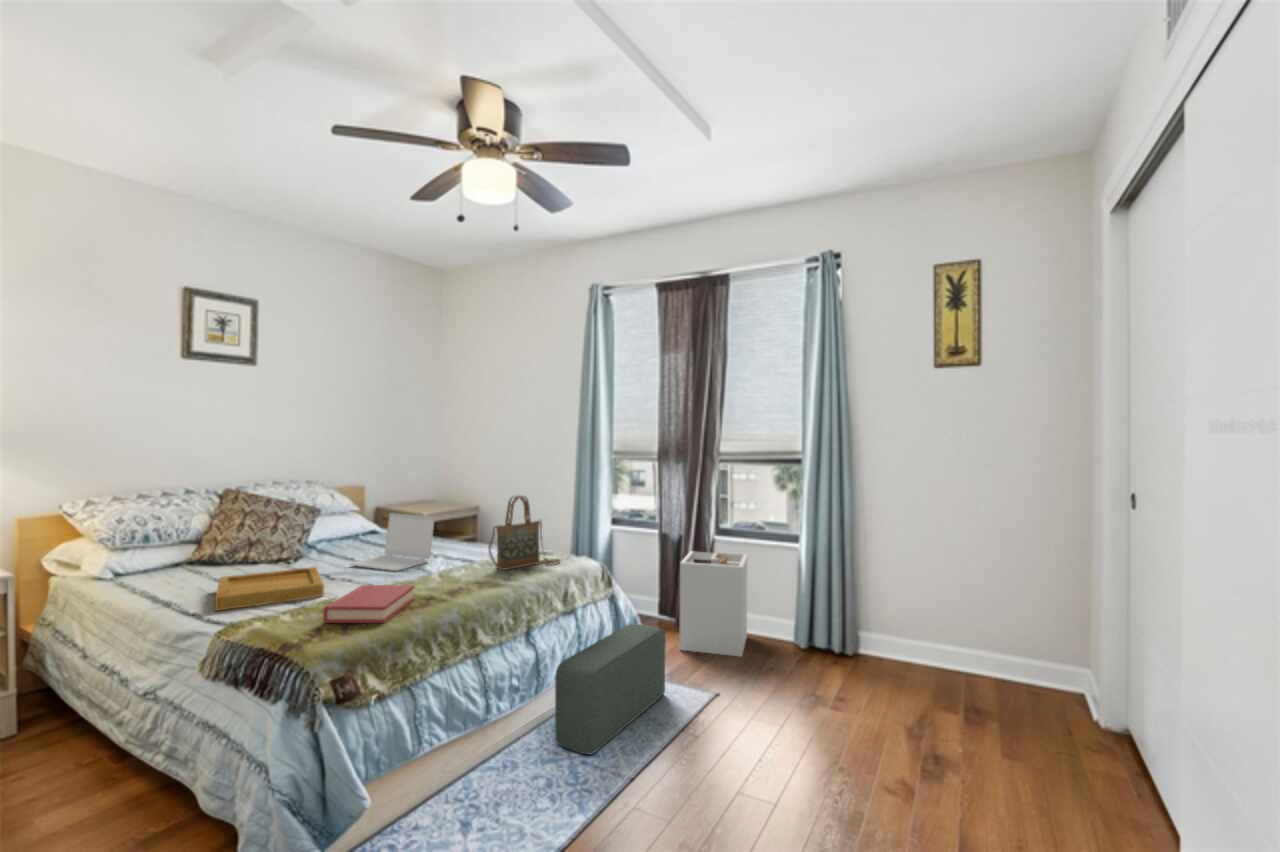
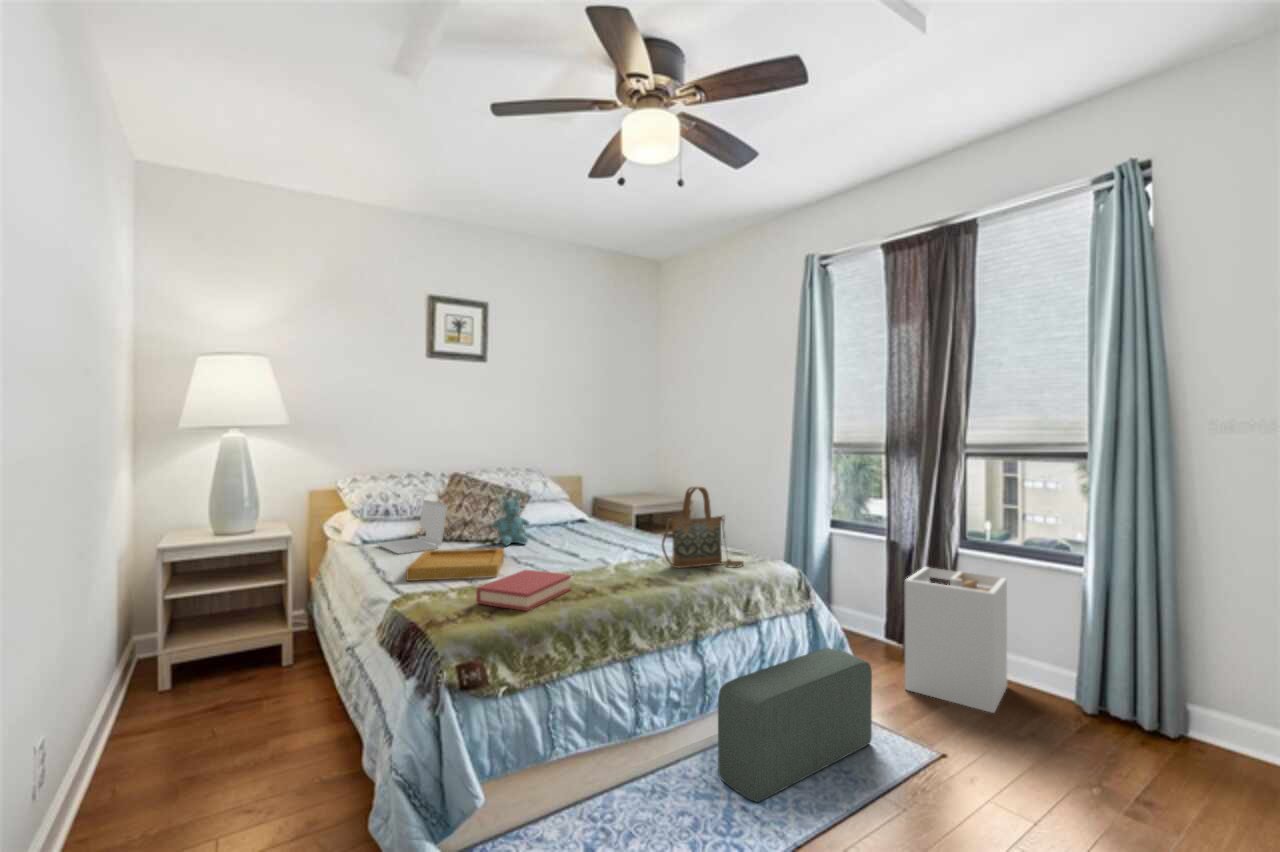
stuffed bear: none [286,511,331,565] -> present [492,496,529,545]
laptop: present [351,513,435,571] -> present [378,500,447,554]

